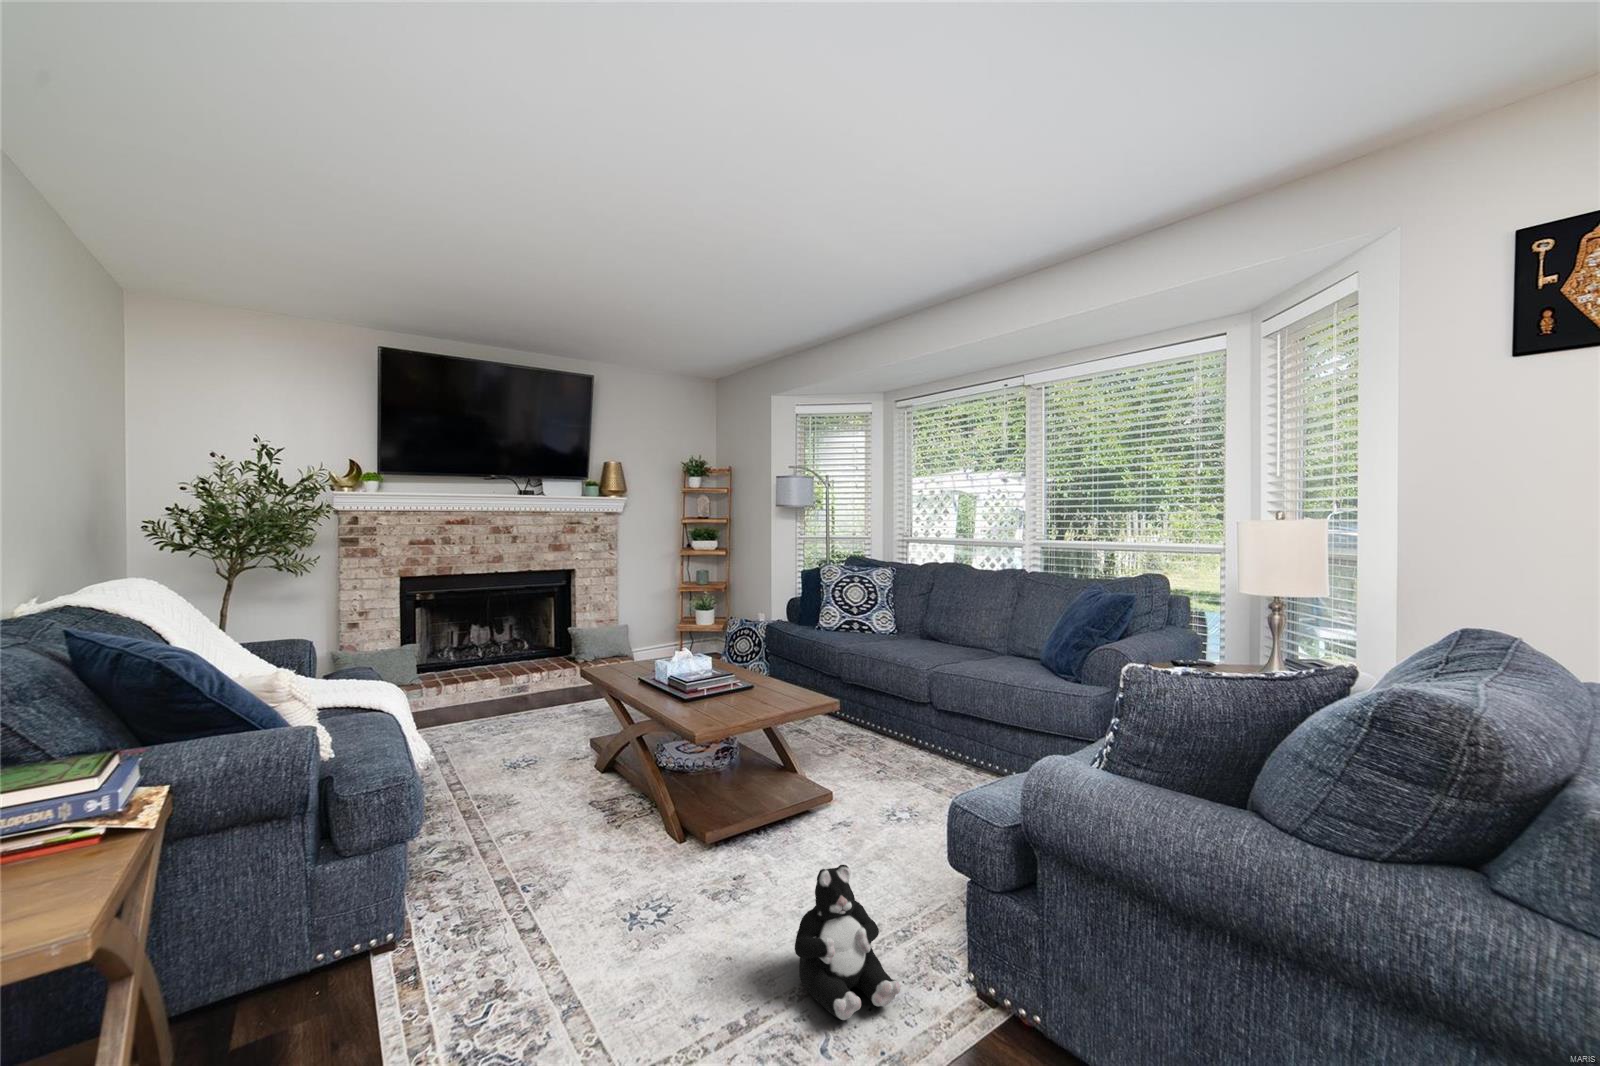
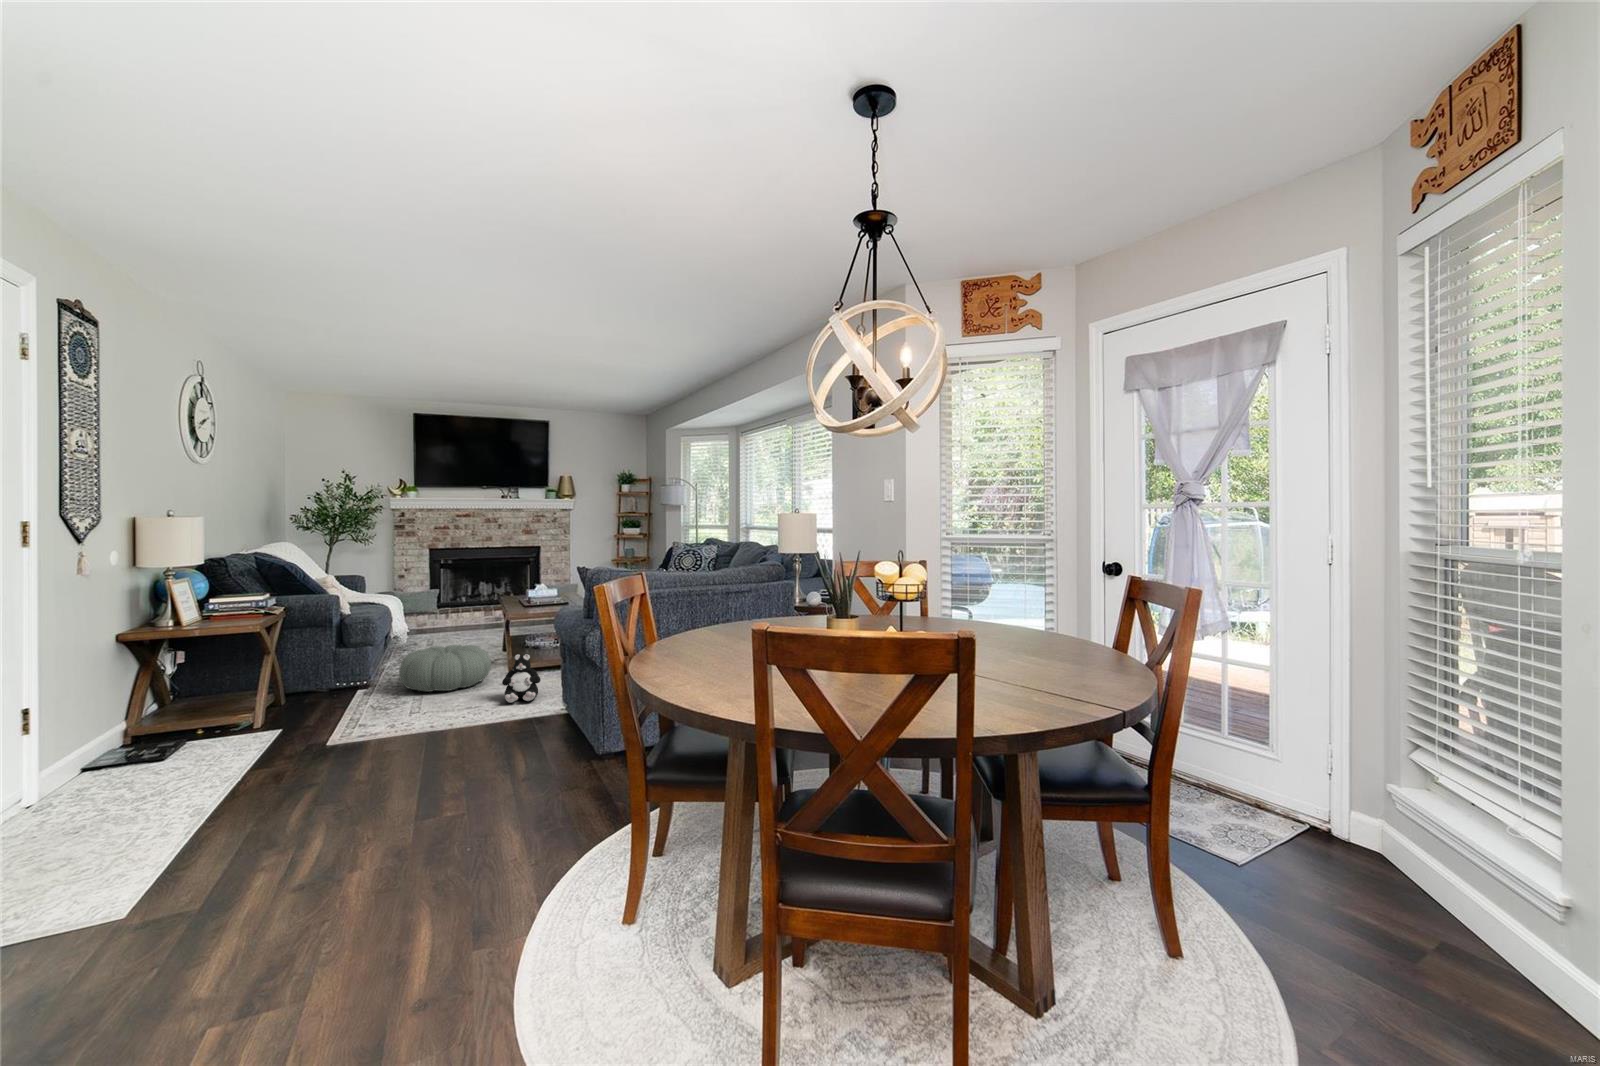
pouf: none [480,812,685,970] -> present [399,645,491,692]

